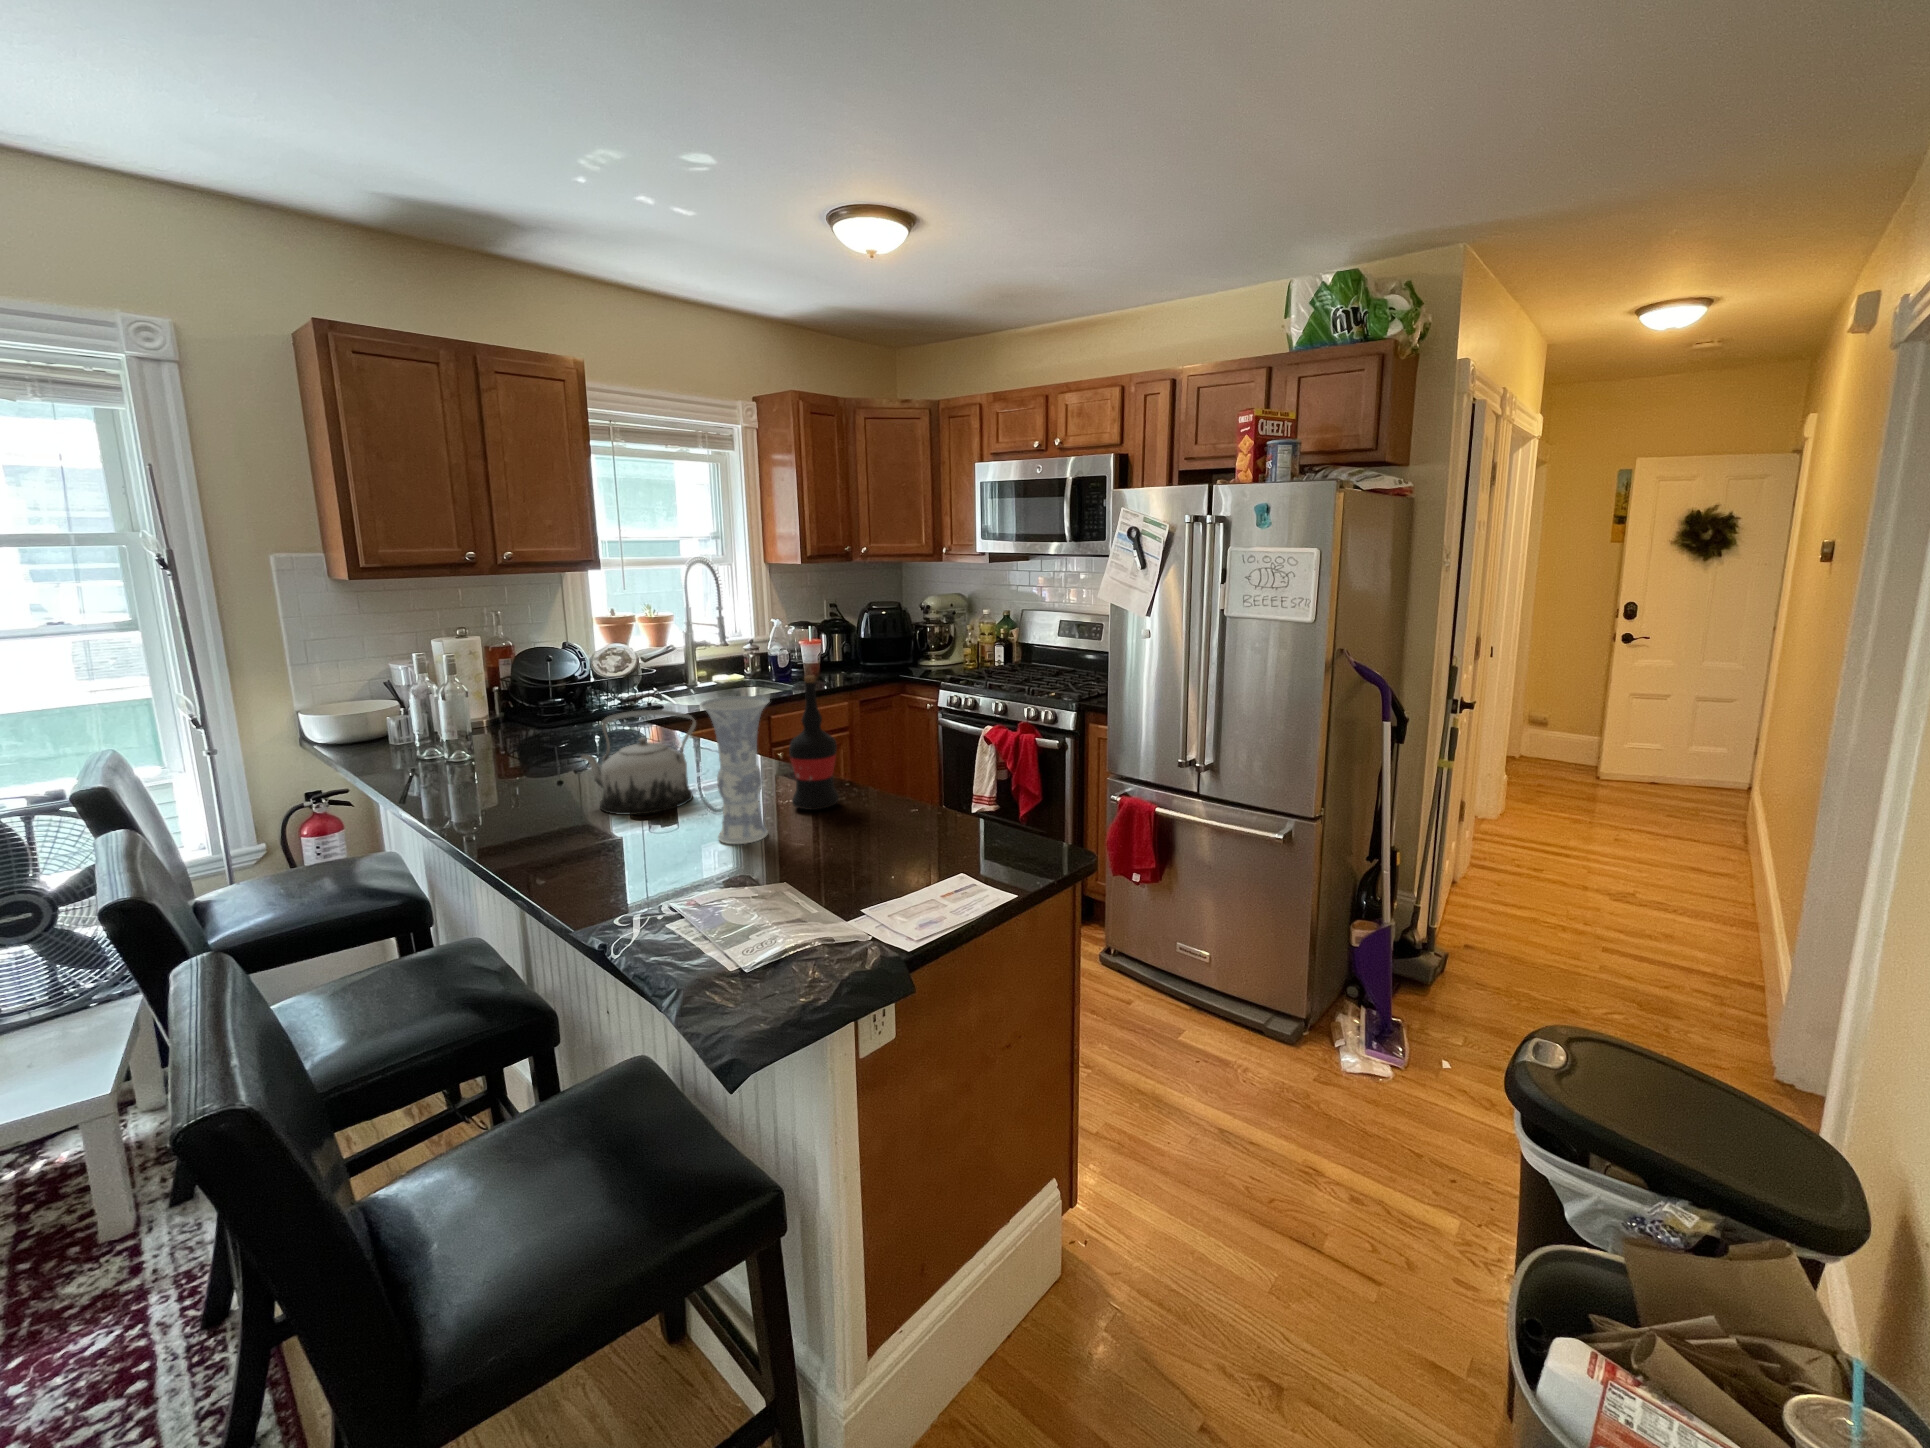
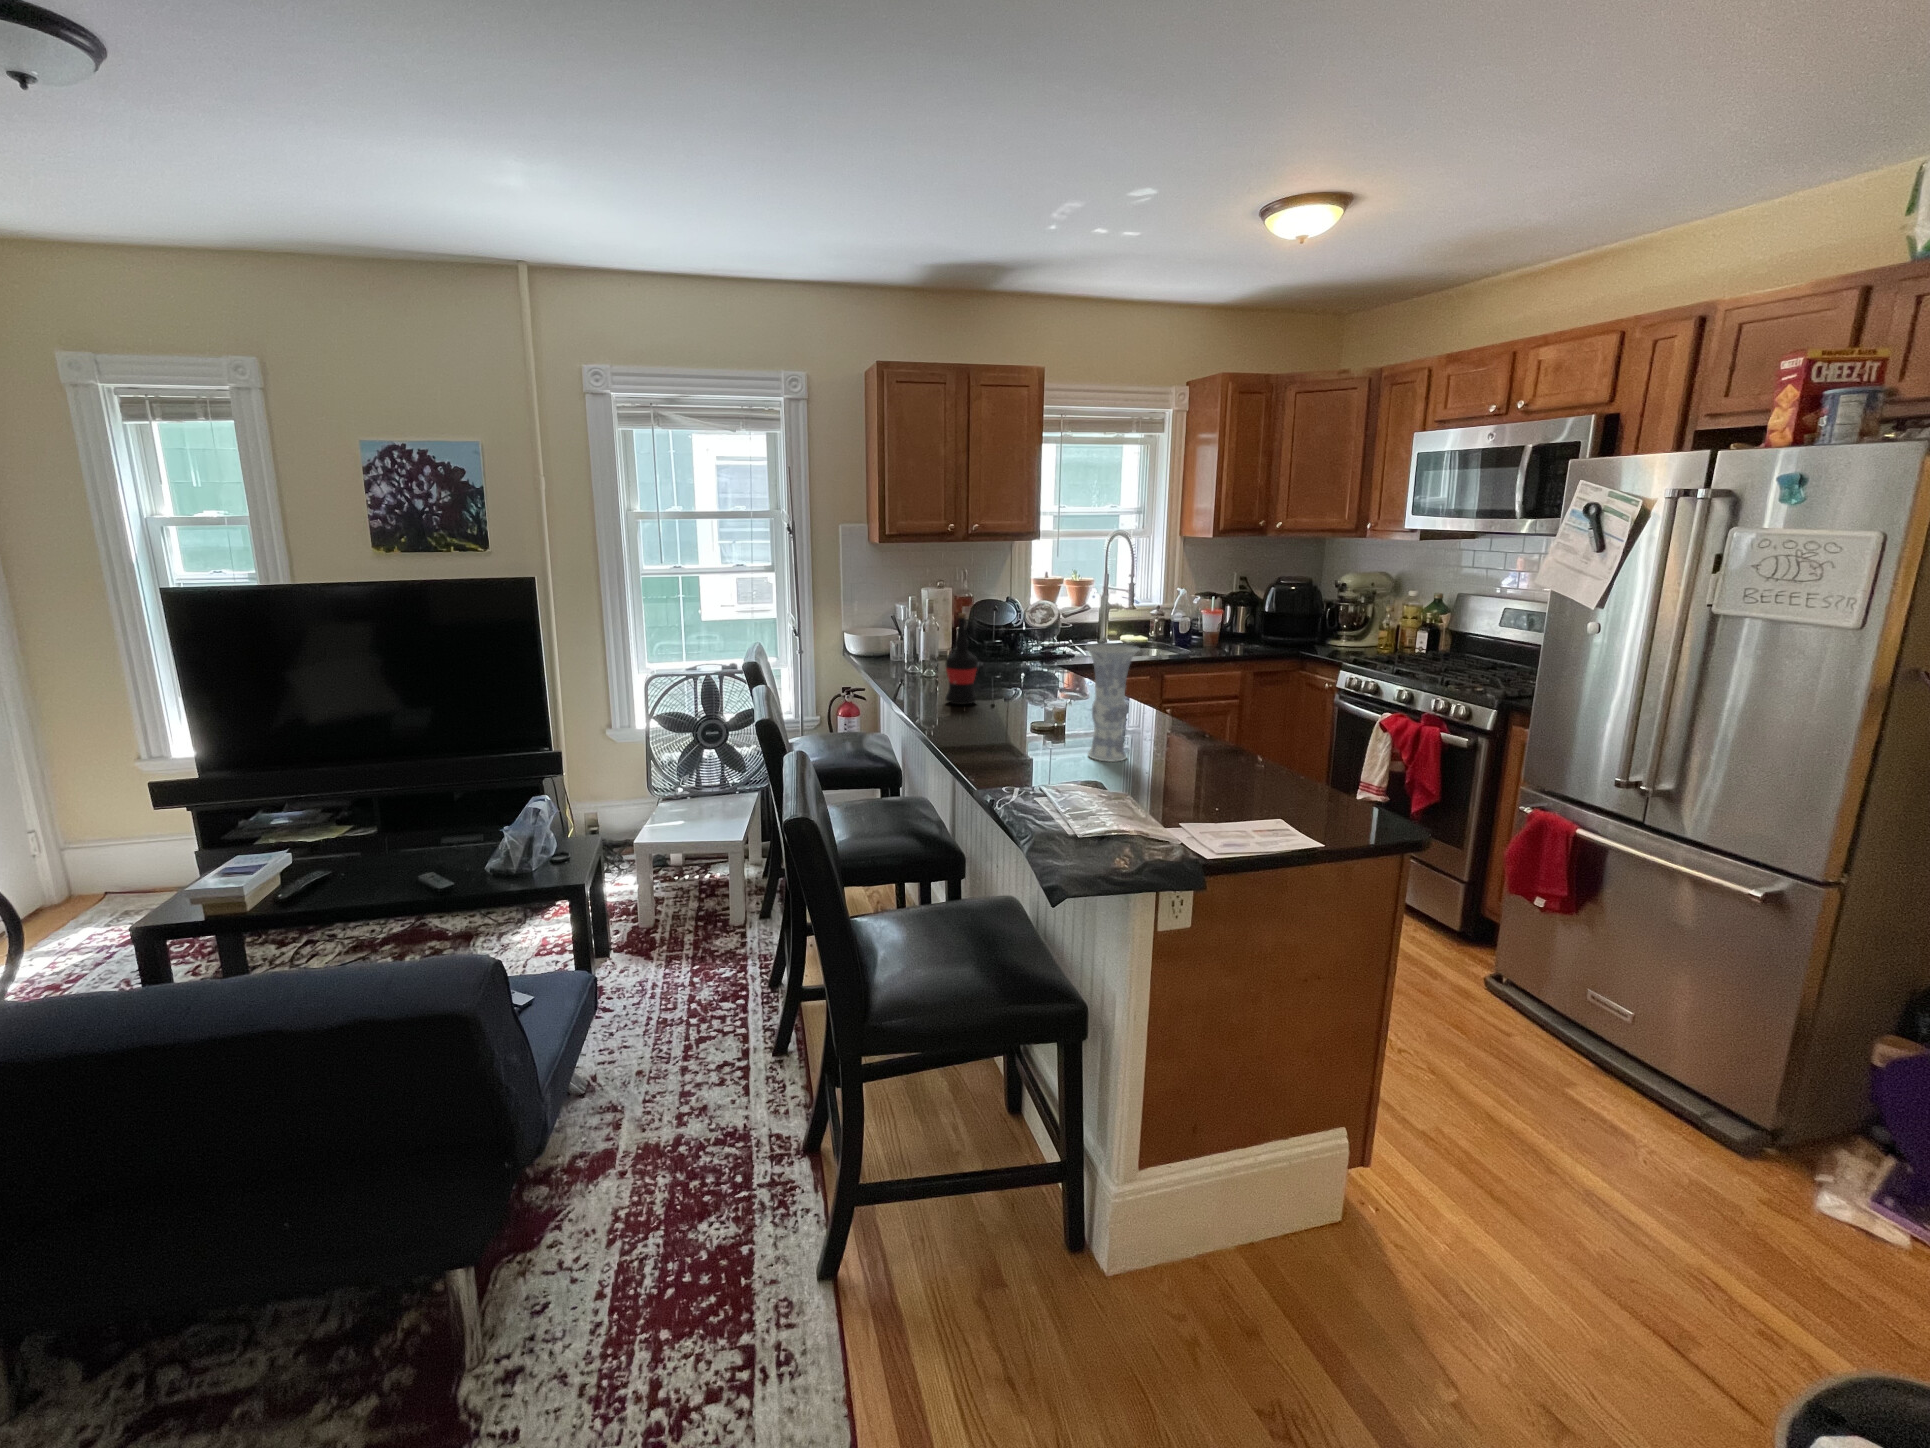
wine bottle: present [789,675,839,810] -> present [945,613,977,705]
teapot: present [581,710,696,815] -> none [1002,650,1088,729]

